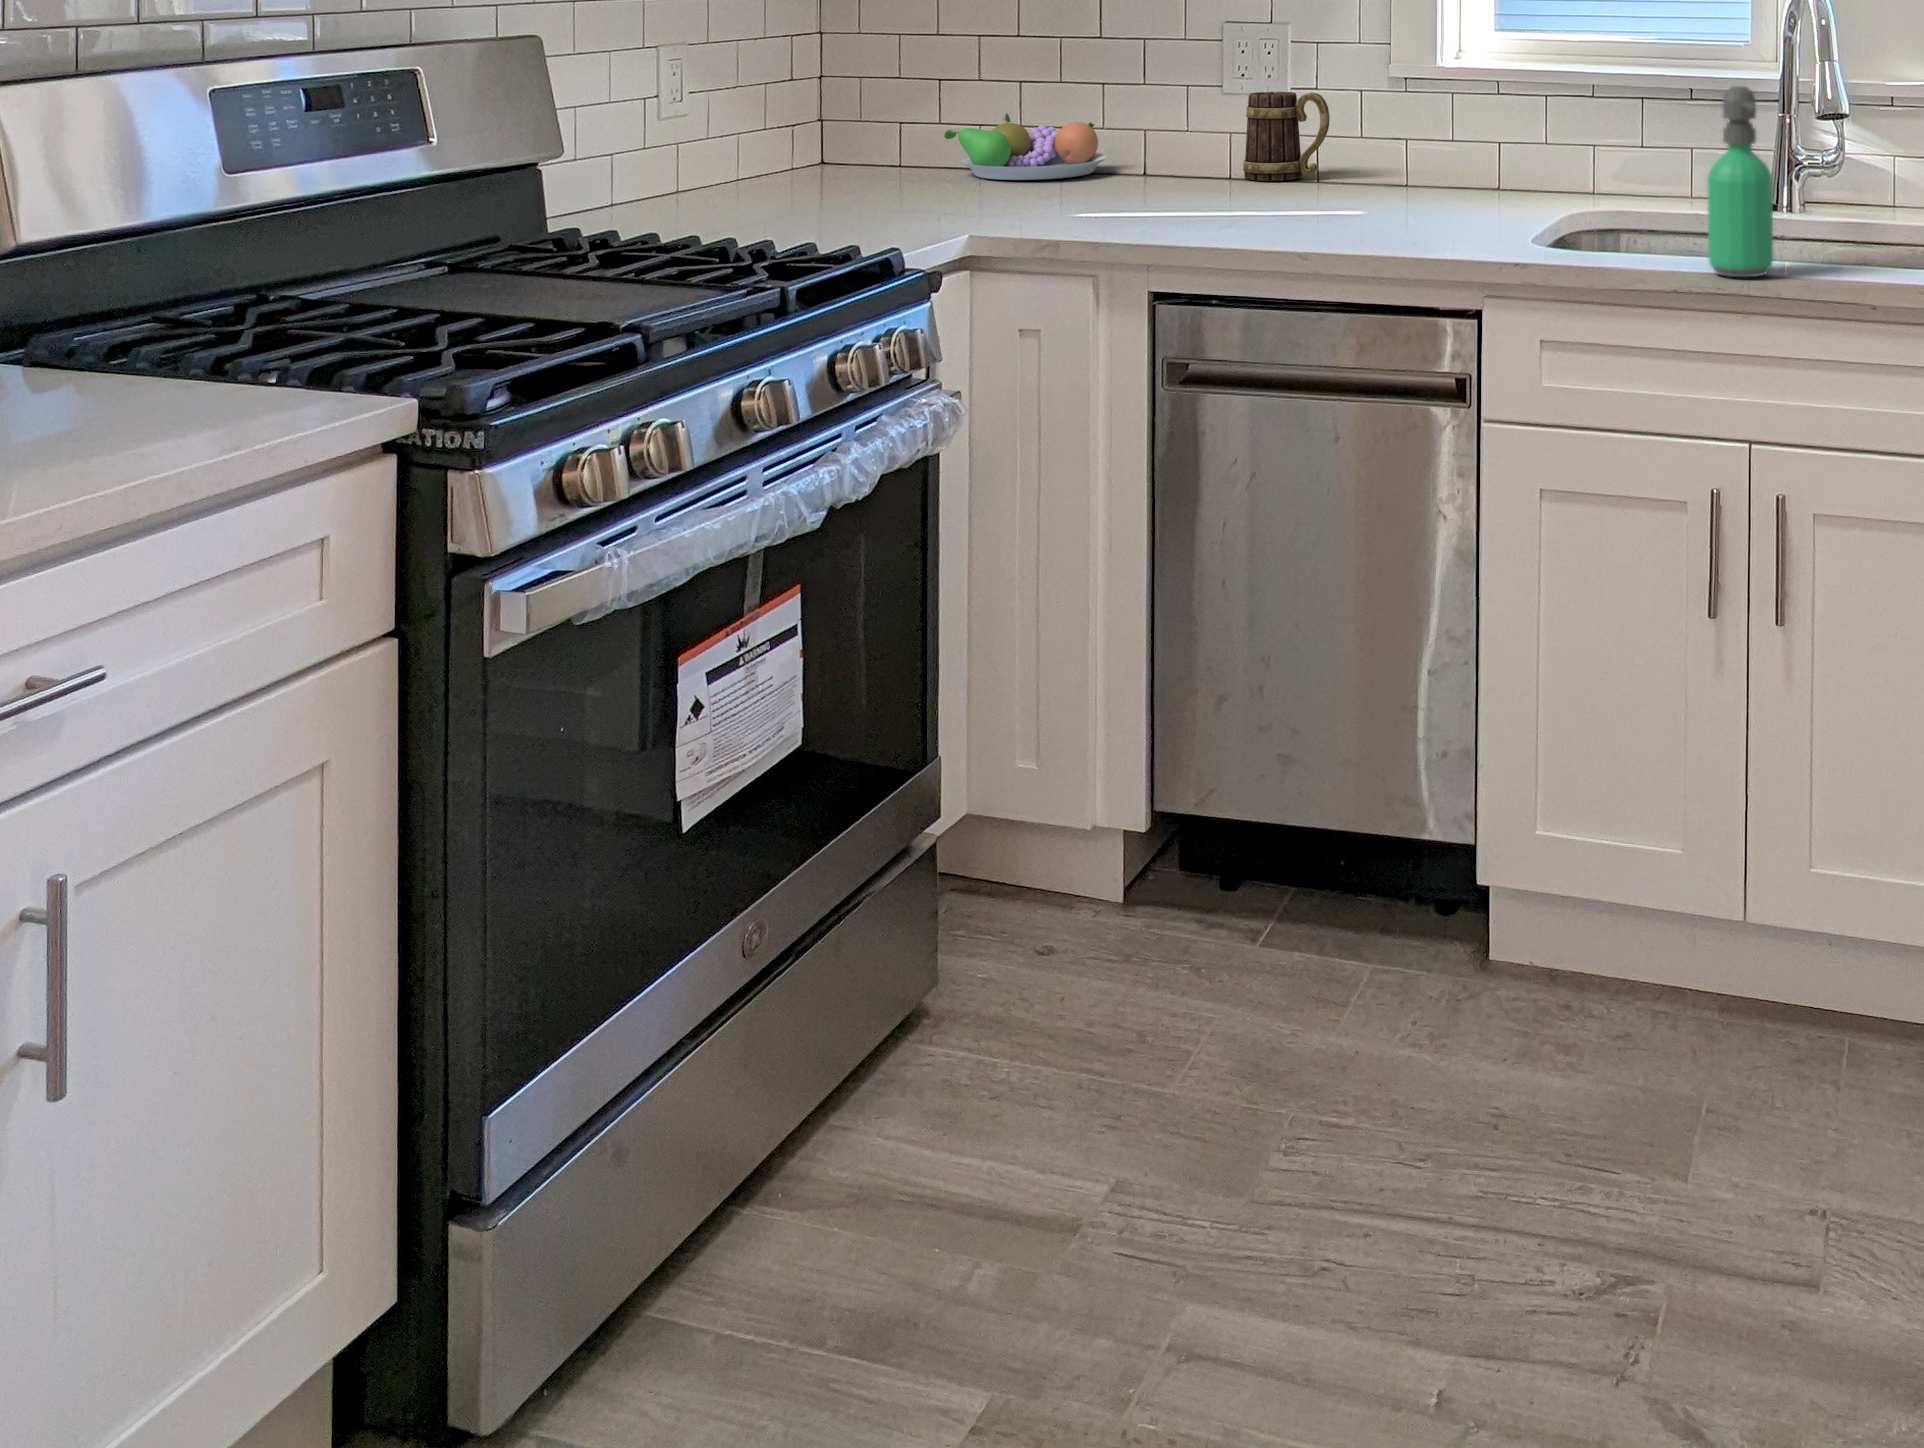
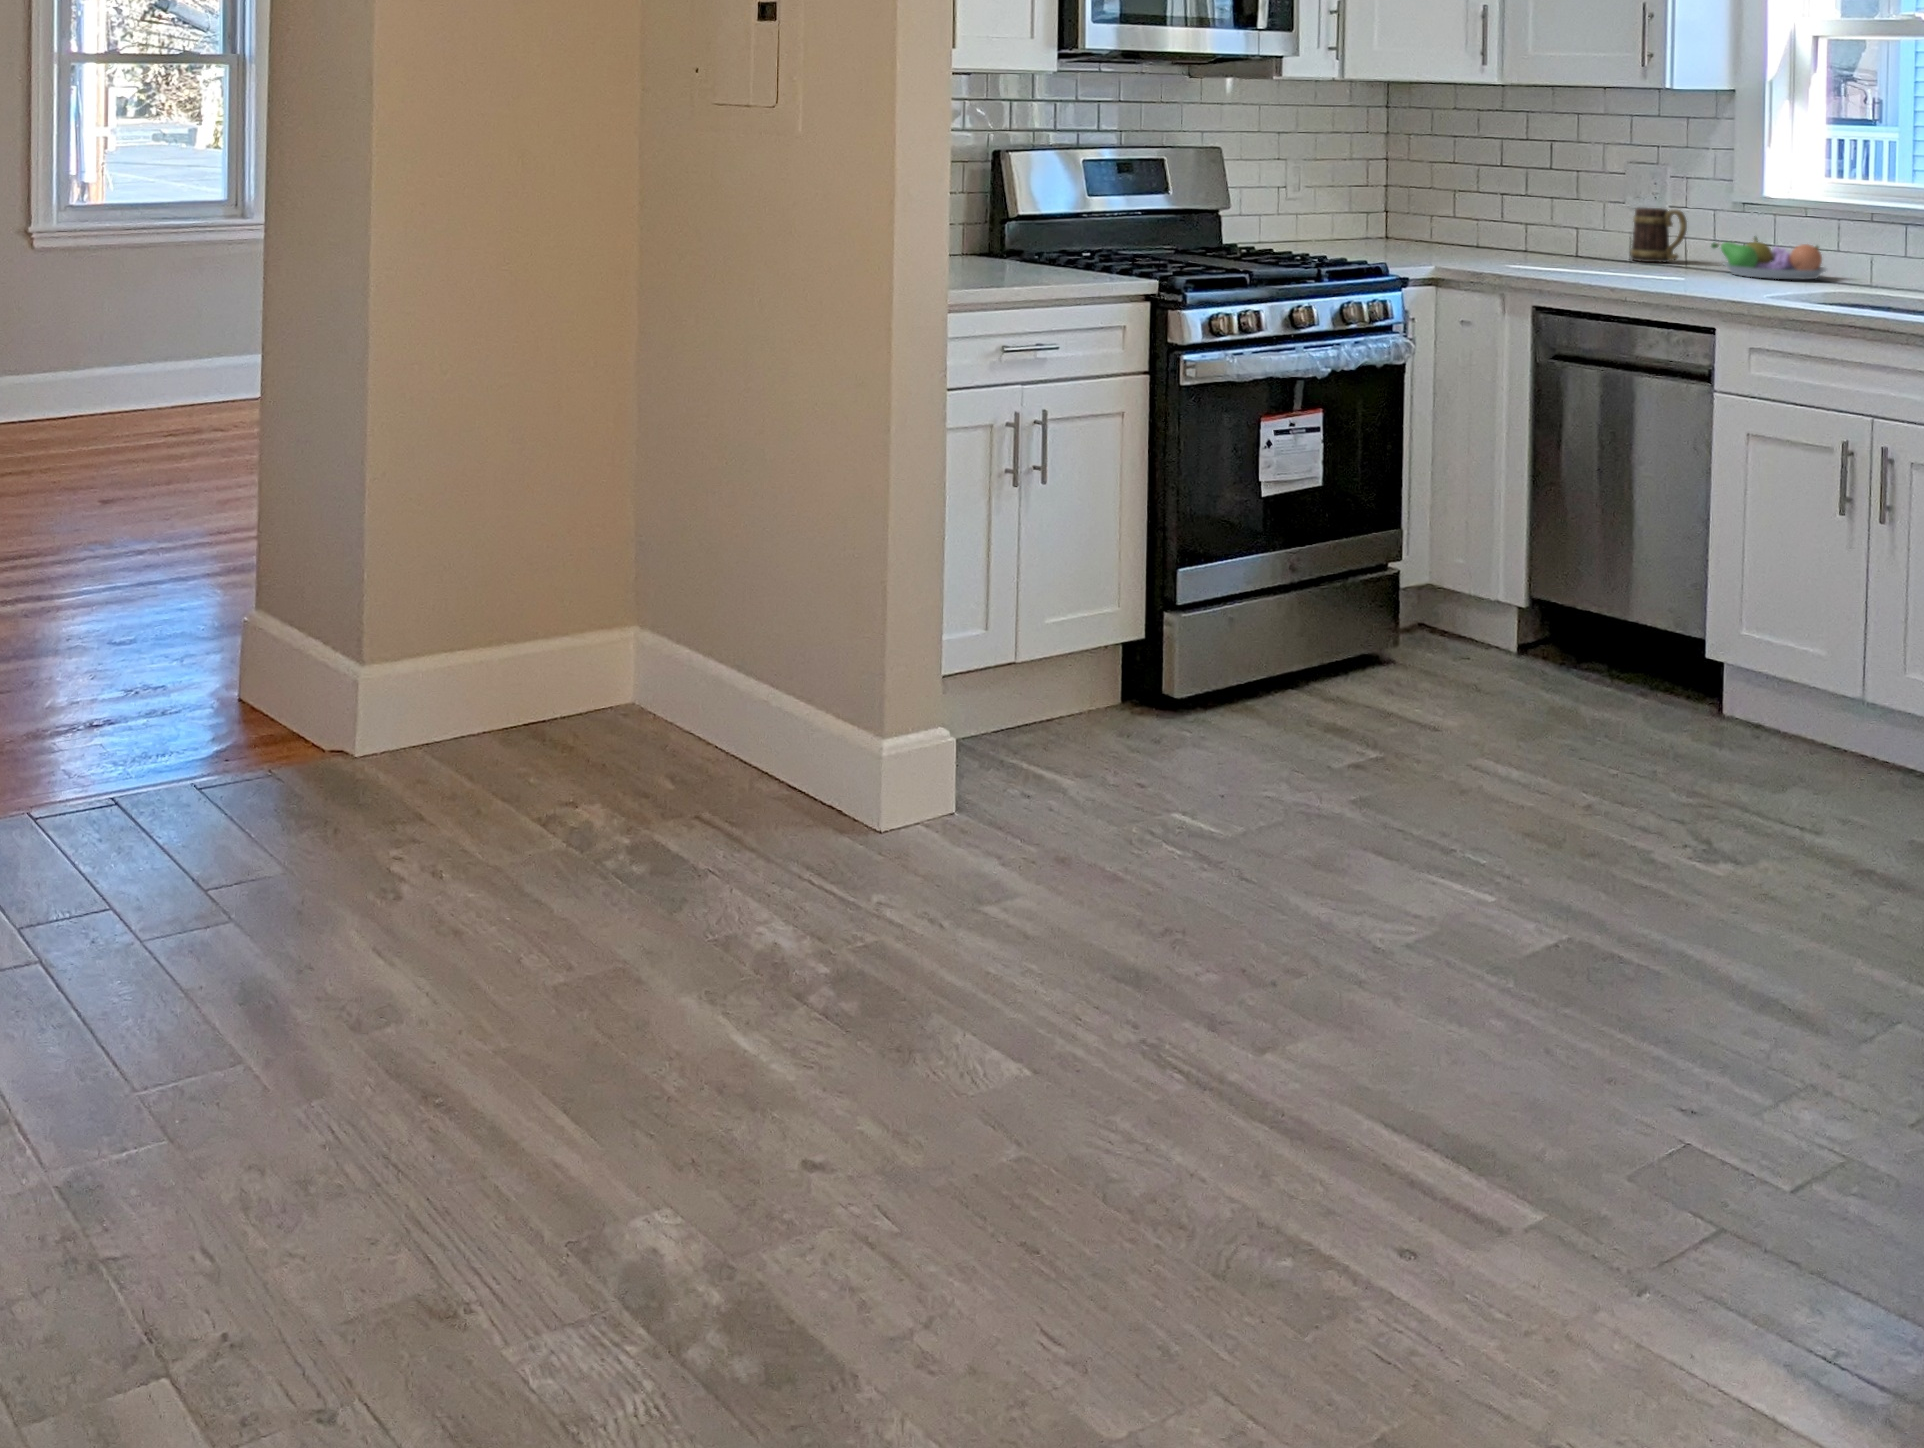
soap dispenser: present [1707,86,1773,277] -> none [1833,207,1876,316]
fruit bowl: present [944,113,1107,180] -> present [1711,236,1827,279]

